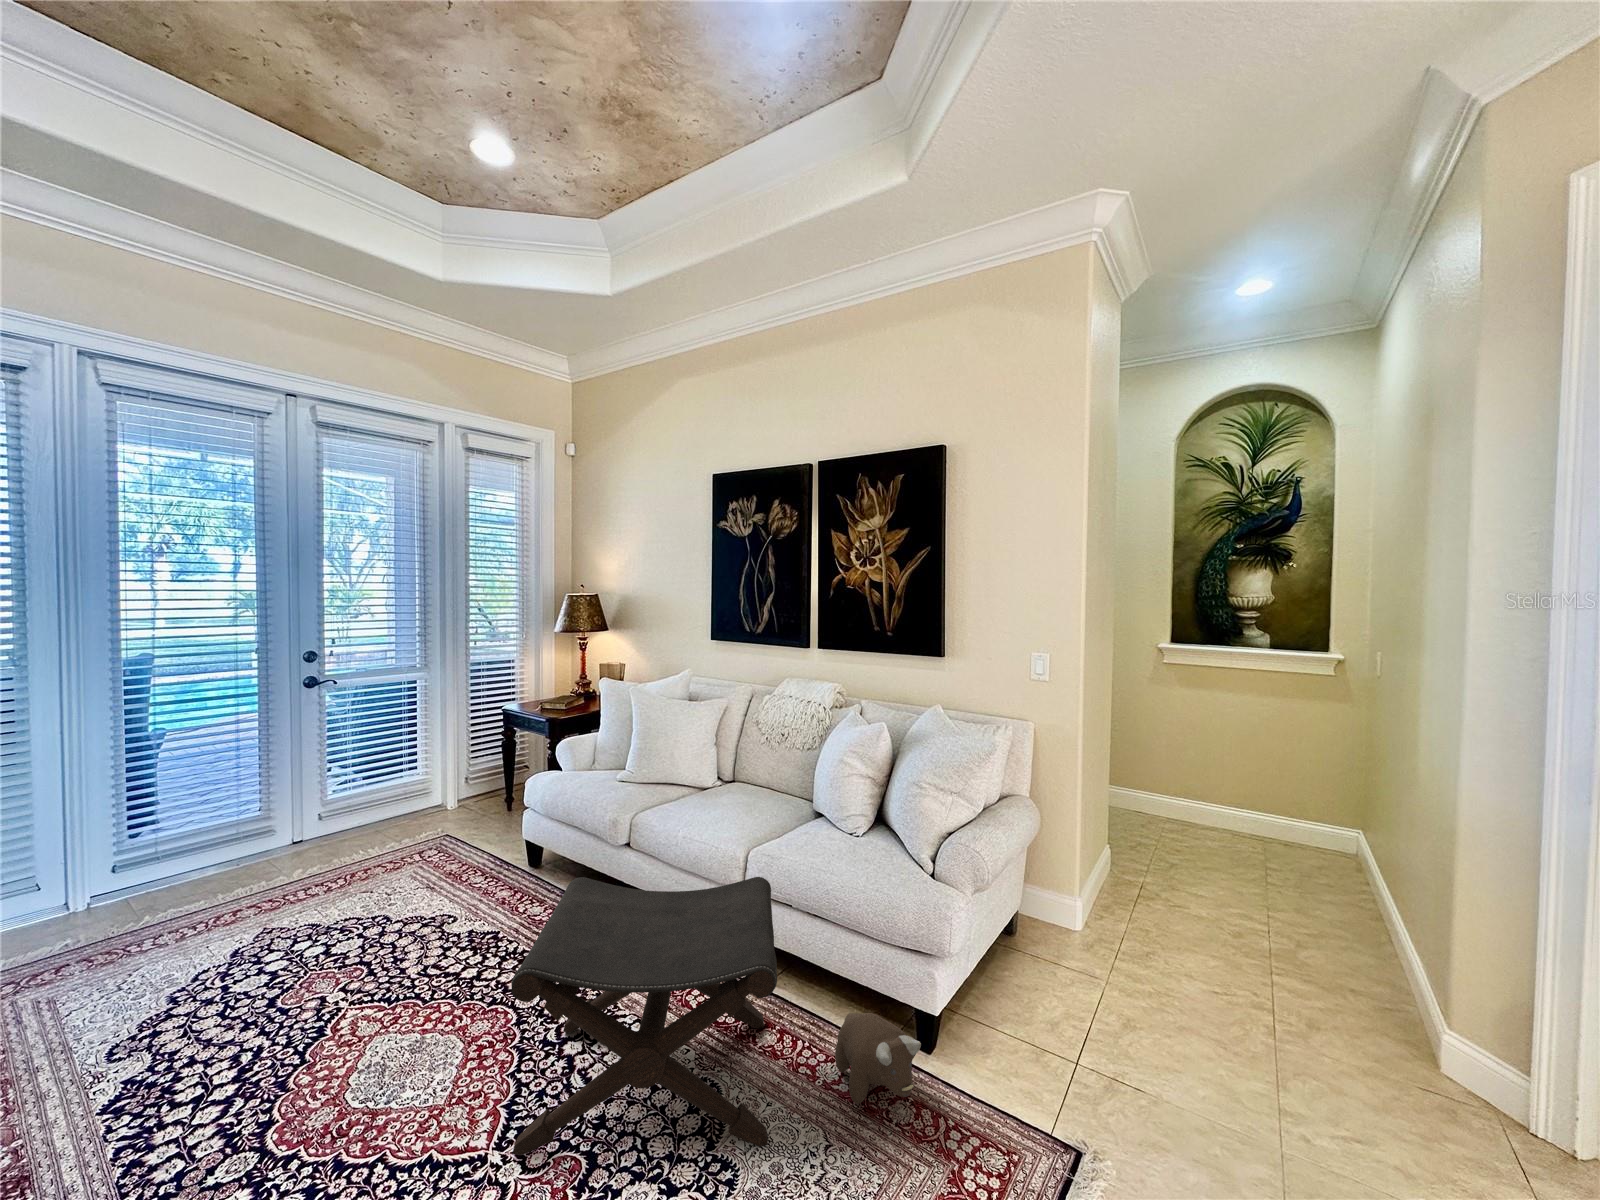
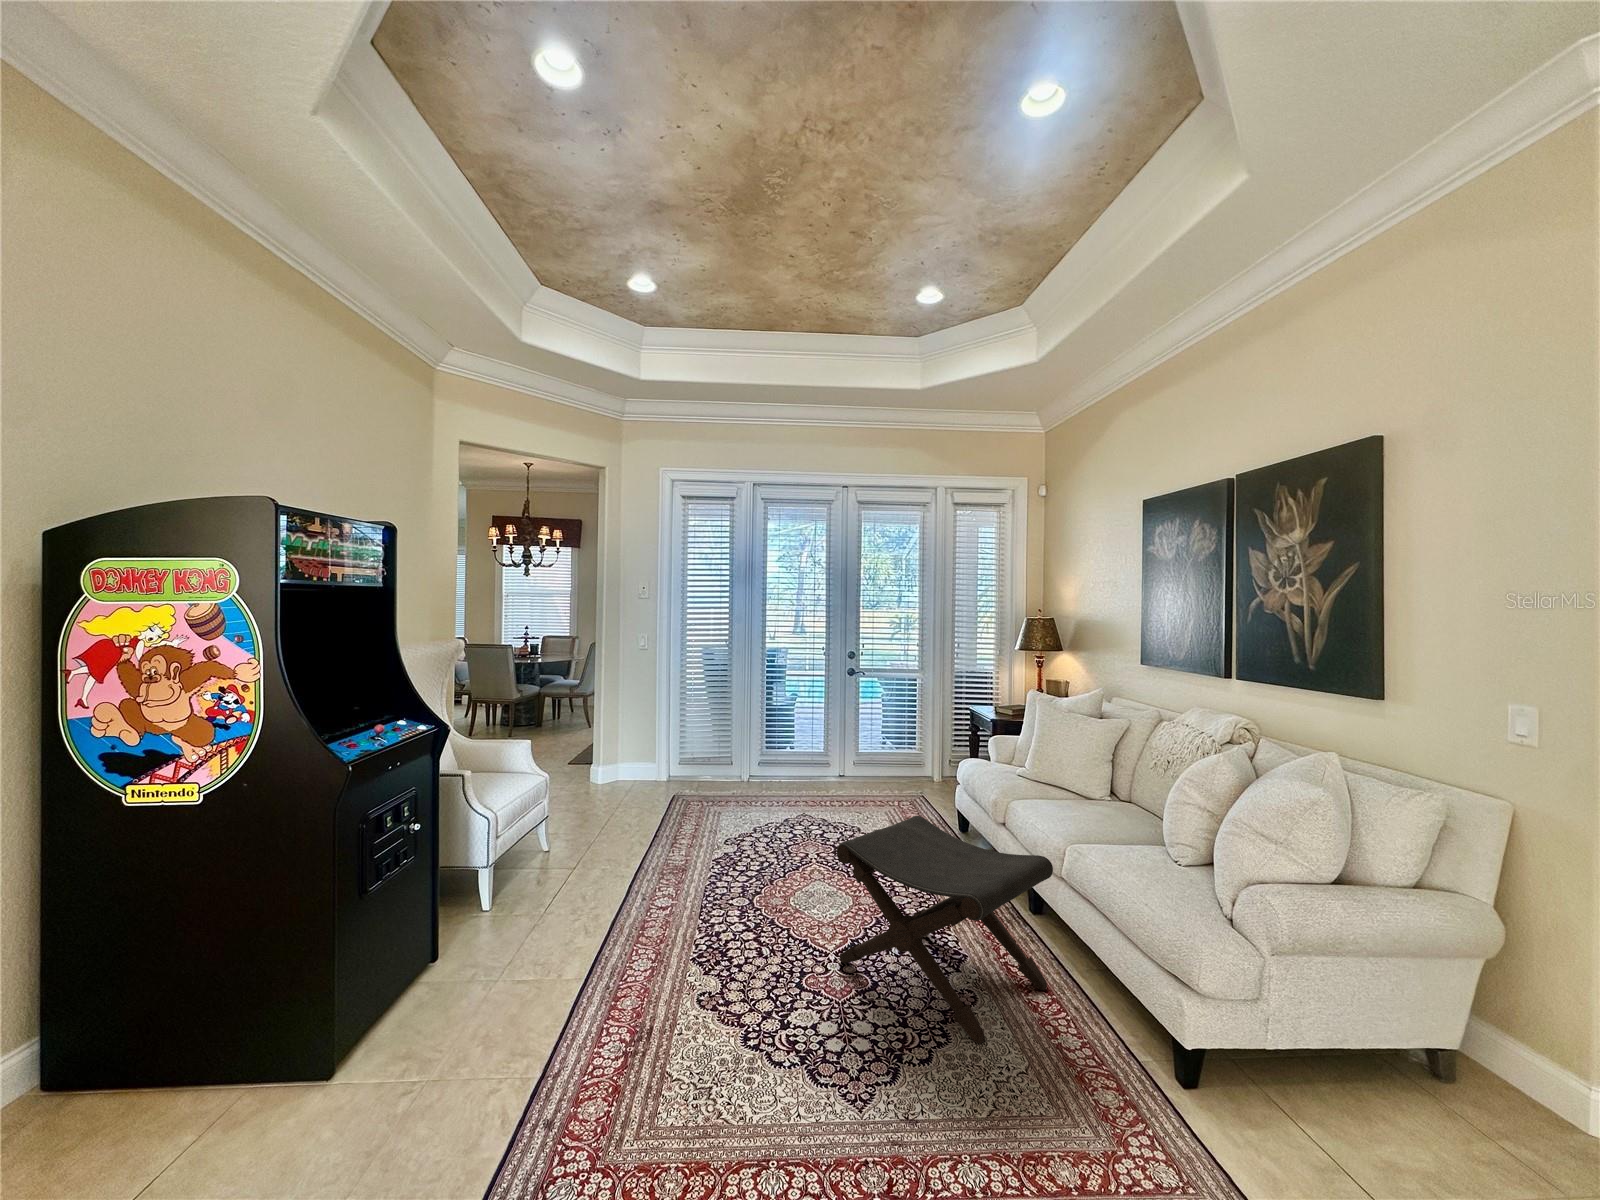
plush toy: present [835,1013,921,1104] -> none [1065,1001,1140,1086]

